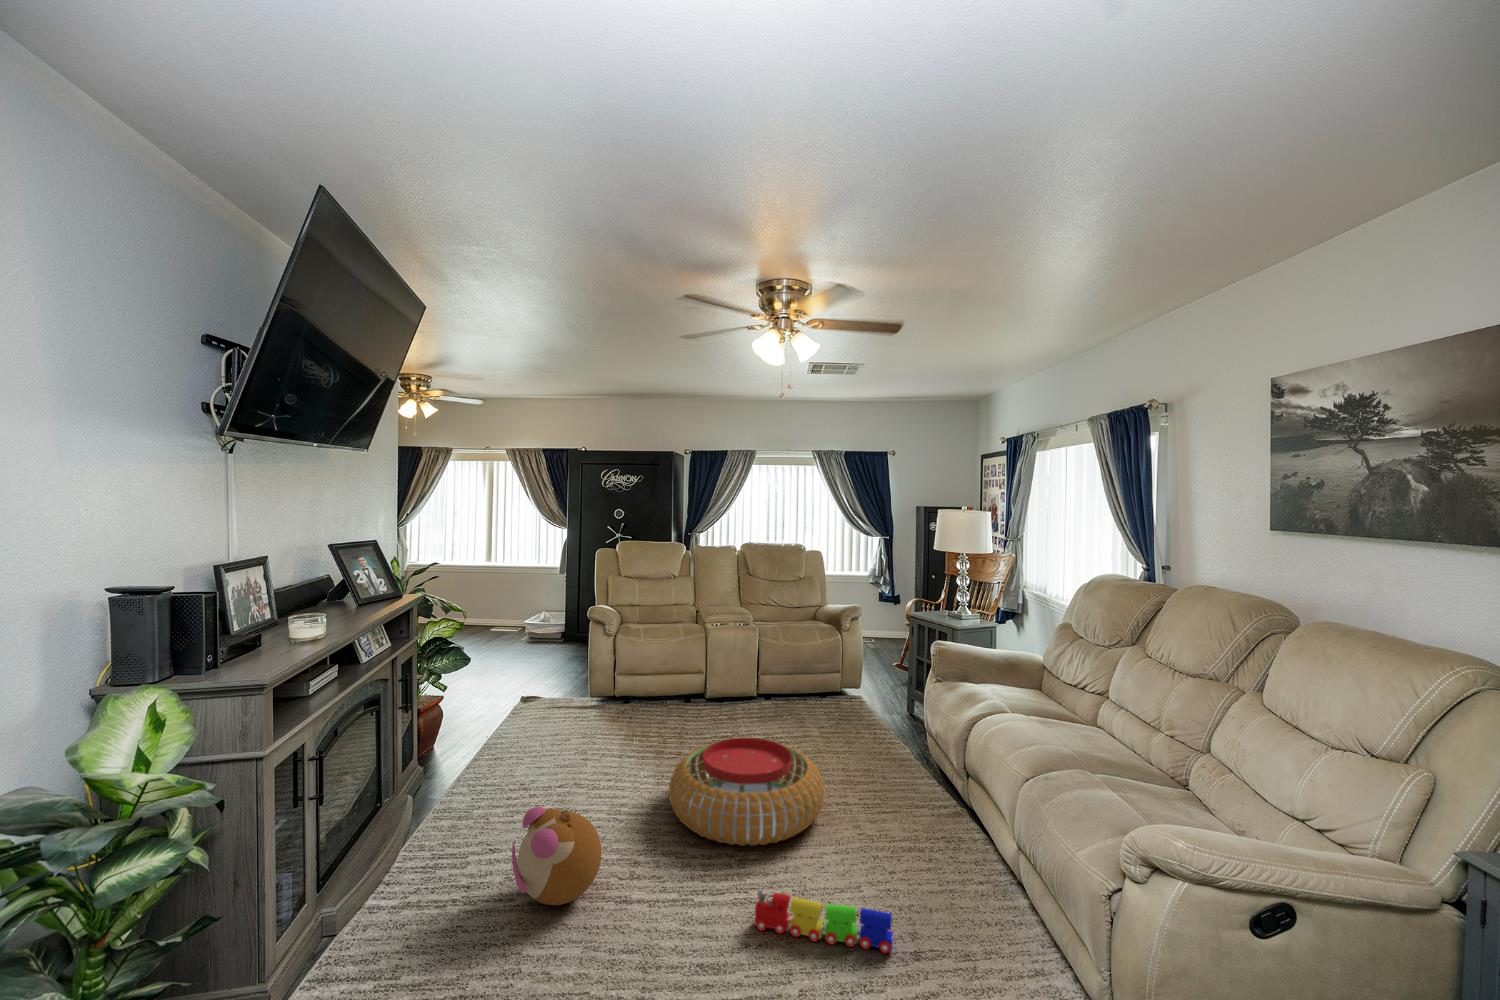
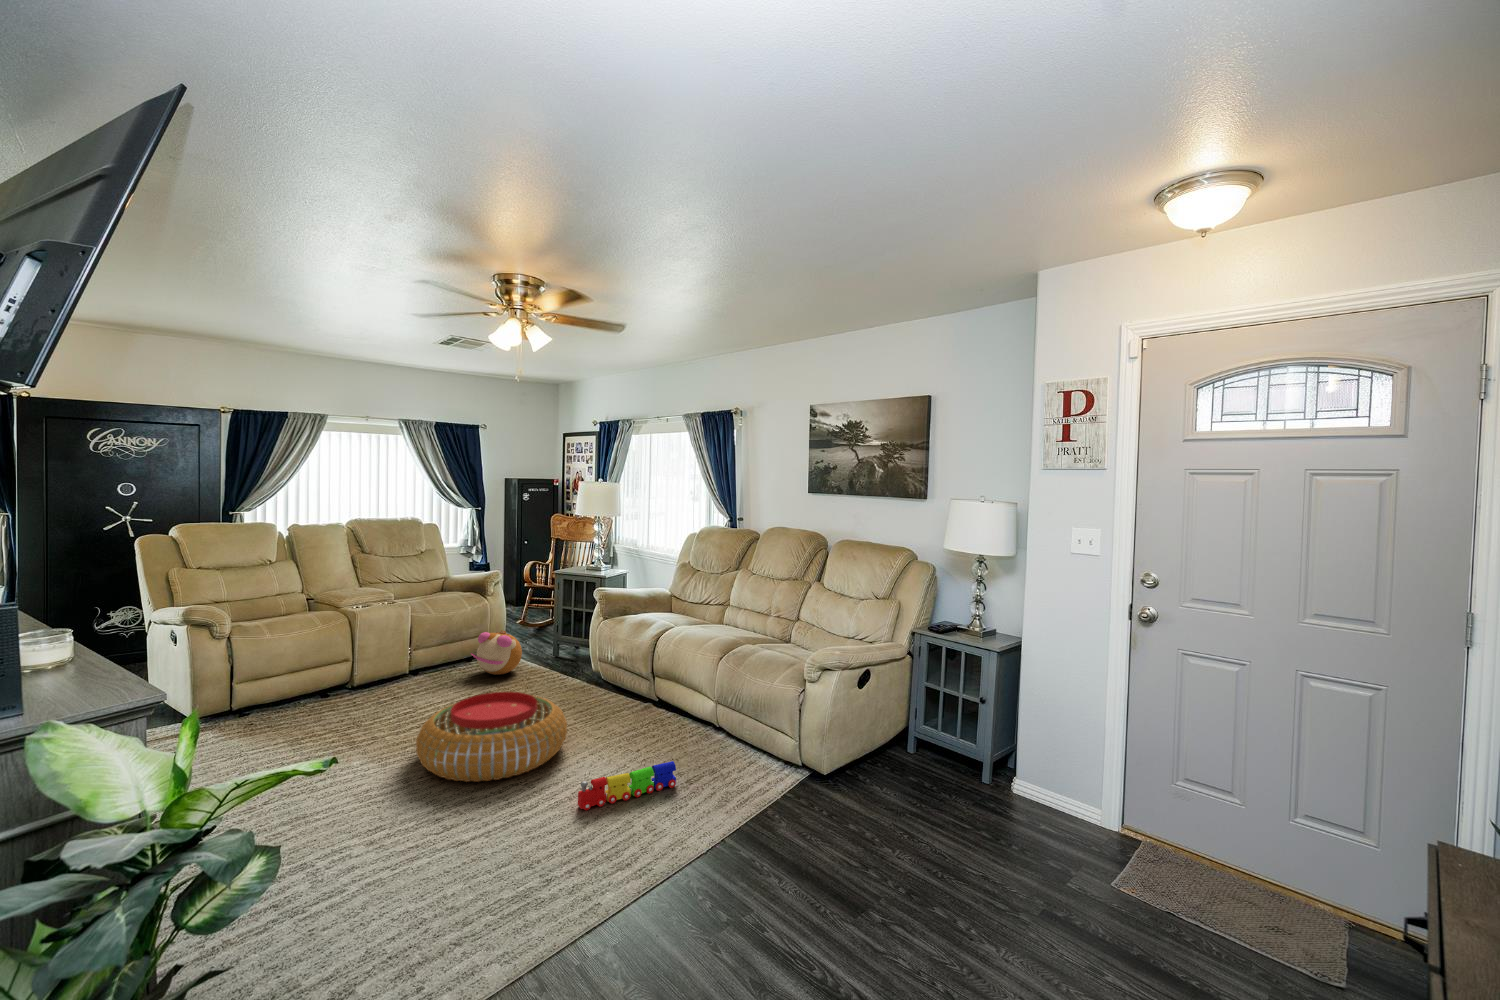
plush toy: present [512,807,602,905] -> present [471,630,522,675]

